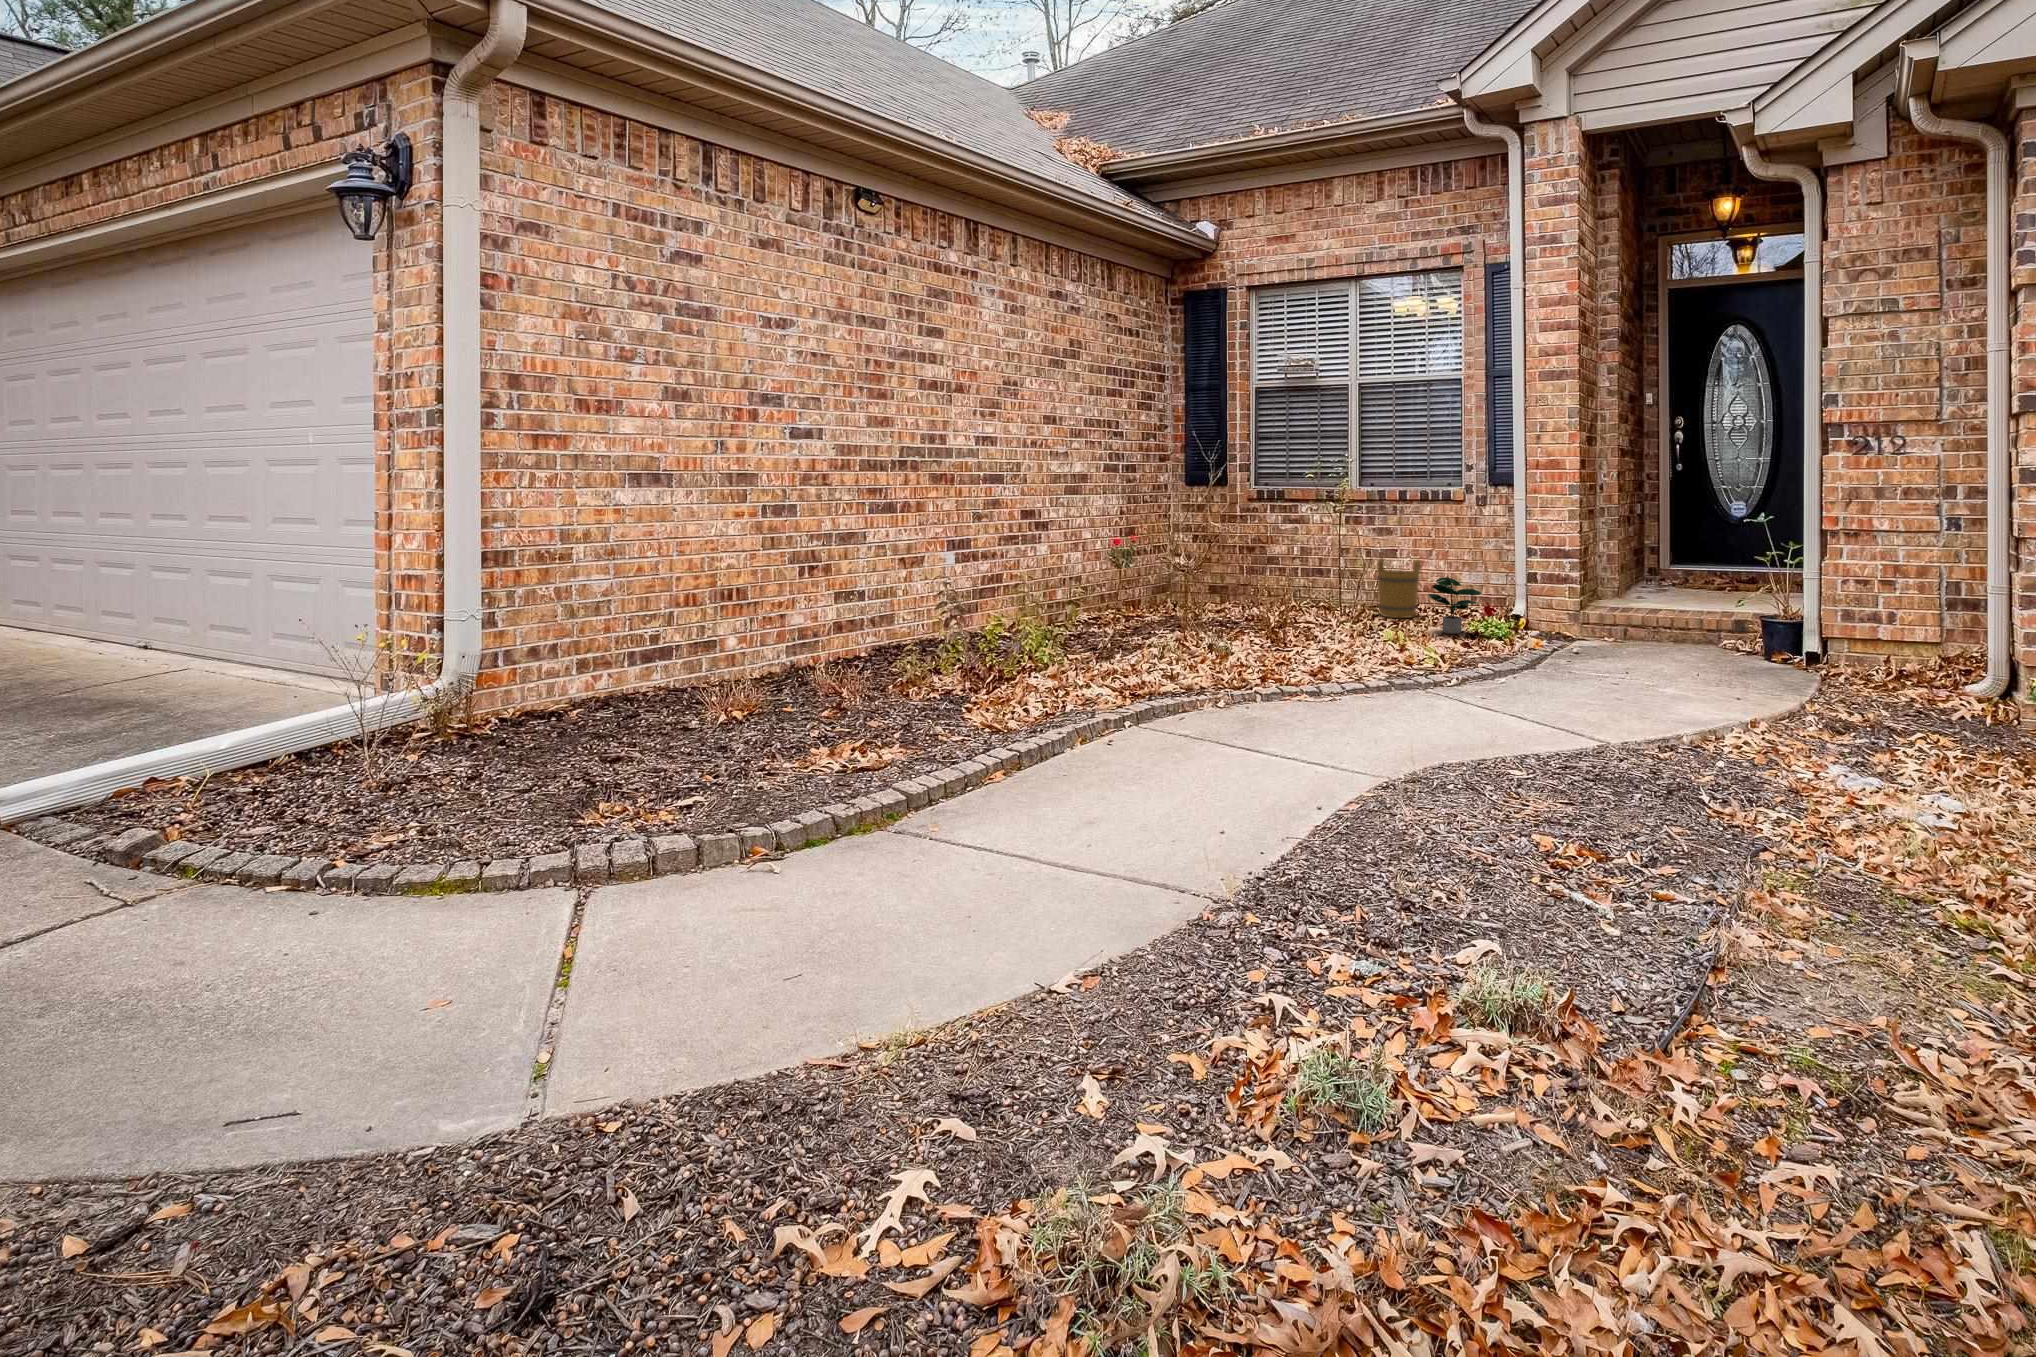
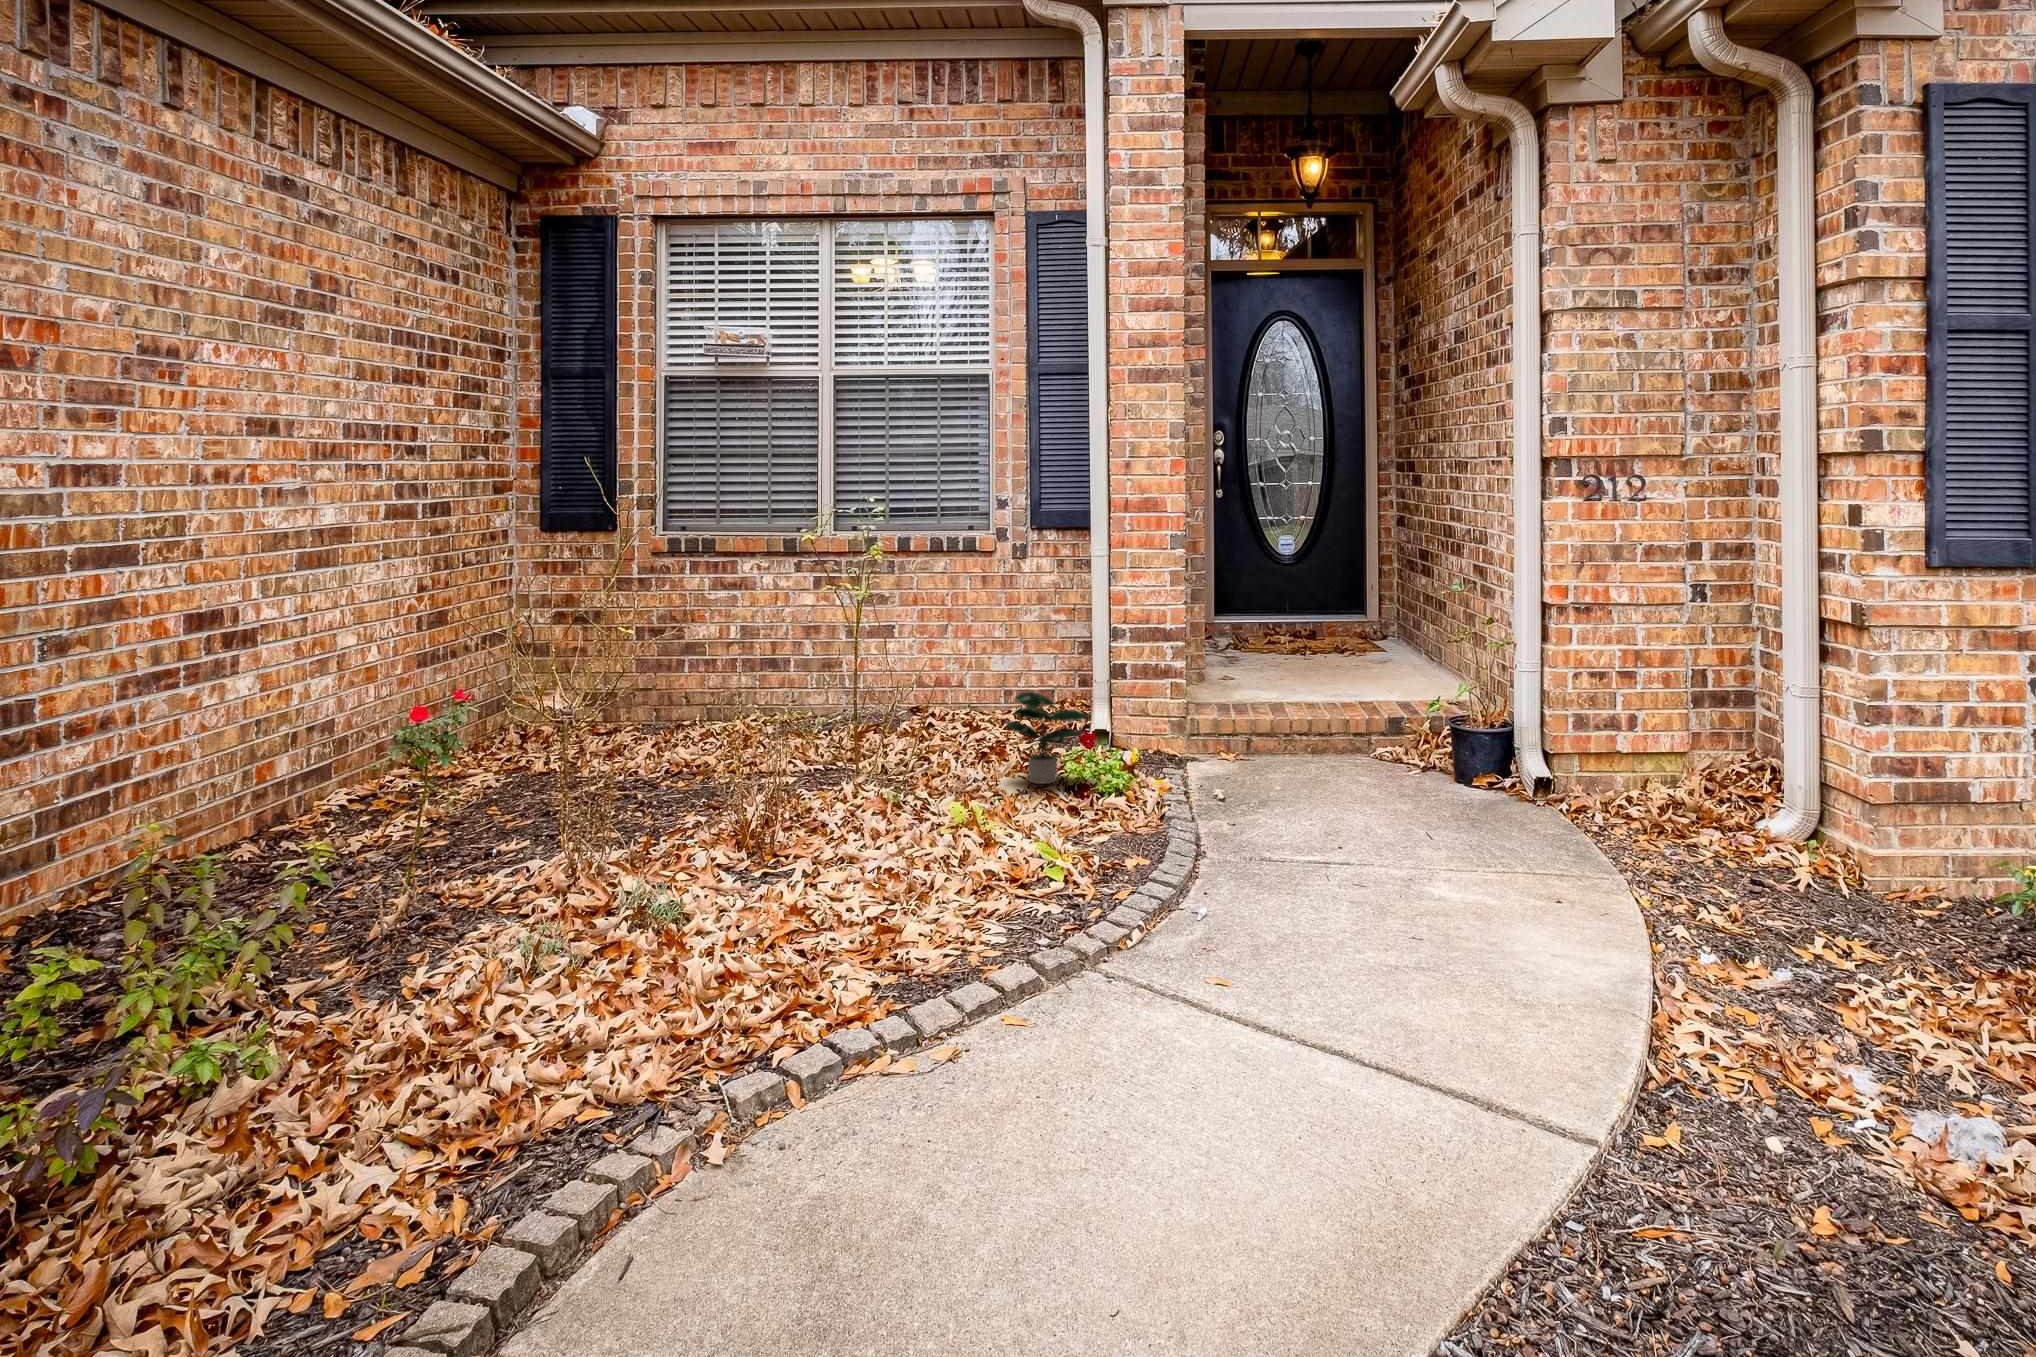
bucket: present [1377,558,1421,618] -> none [906,659,977,757]

